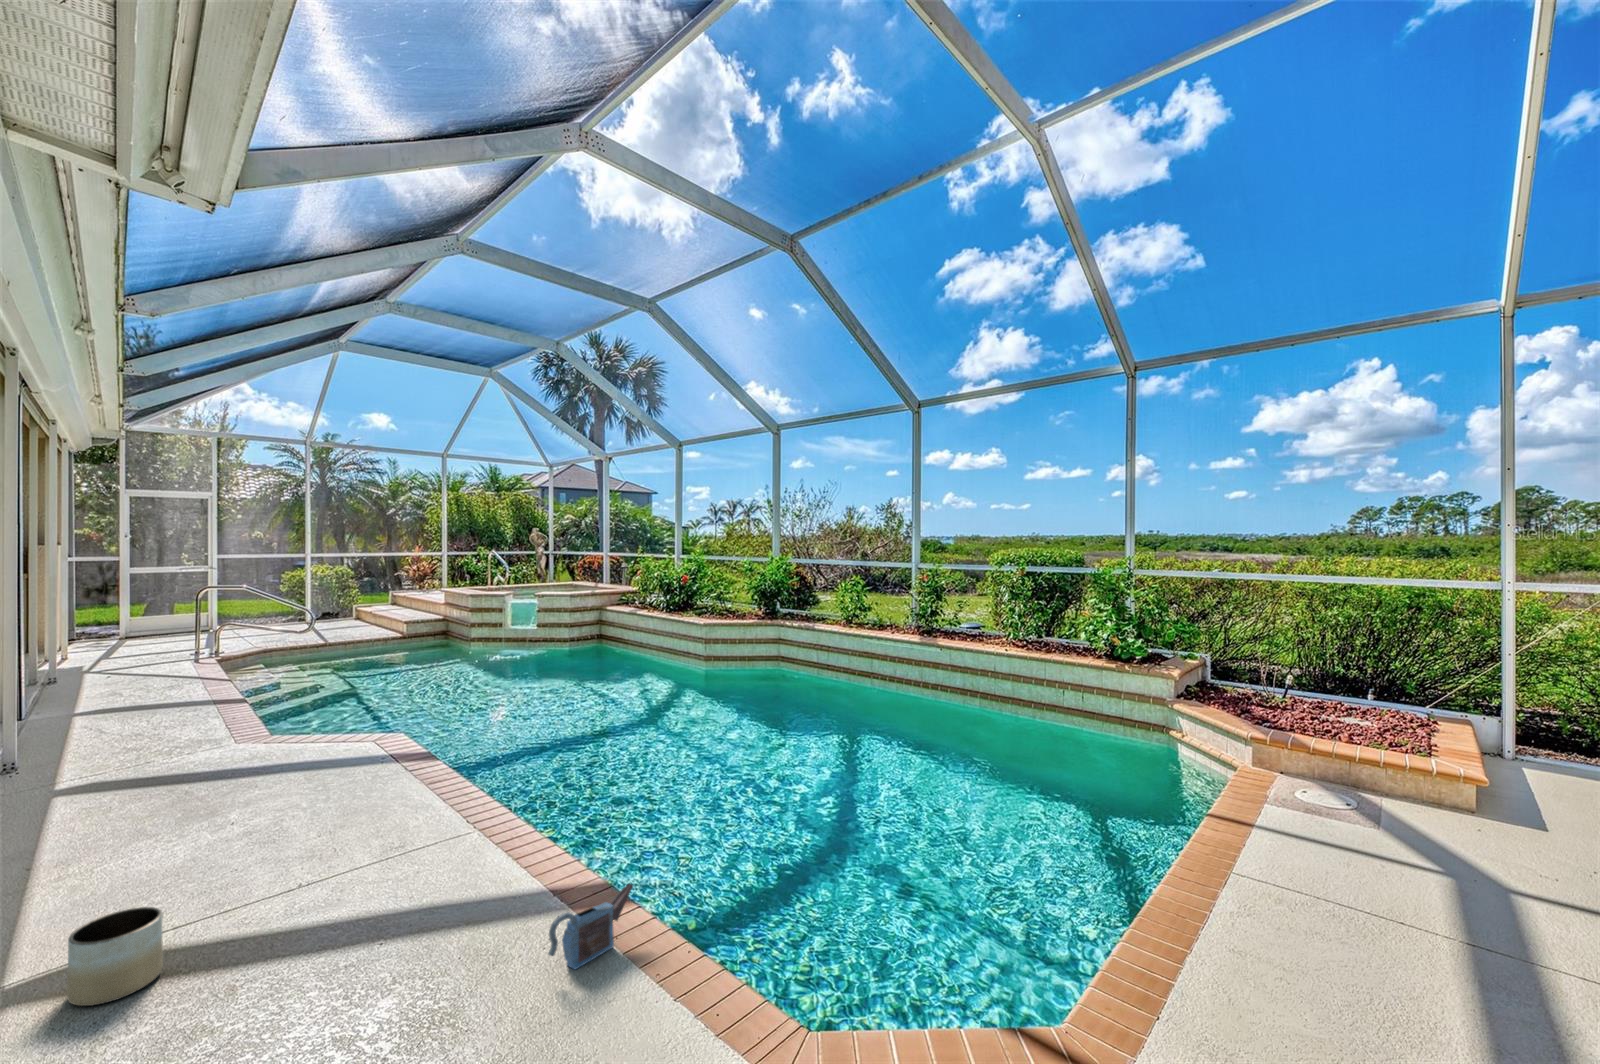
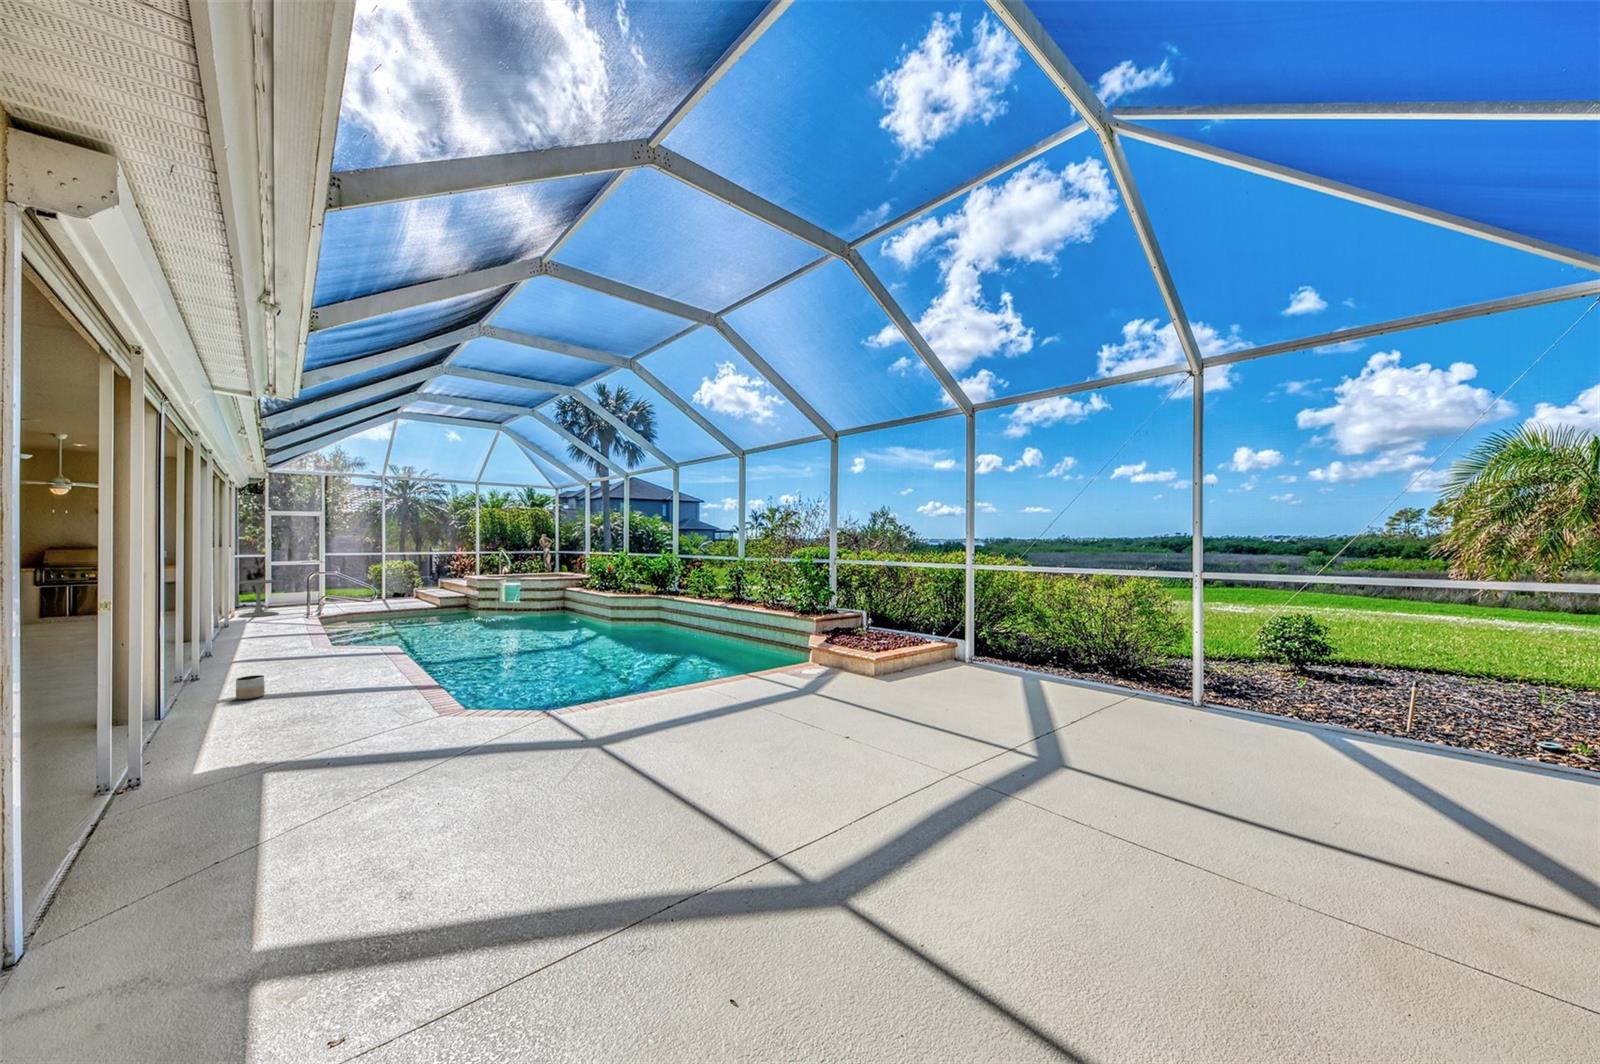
pedestal table: none [69,597,146,663] -> present [238,580,279,617]
watering can: present [548,884,633,970] -> none [381,675,420,698]

